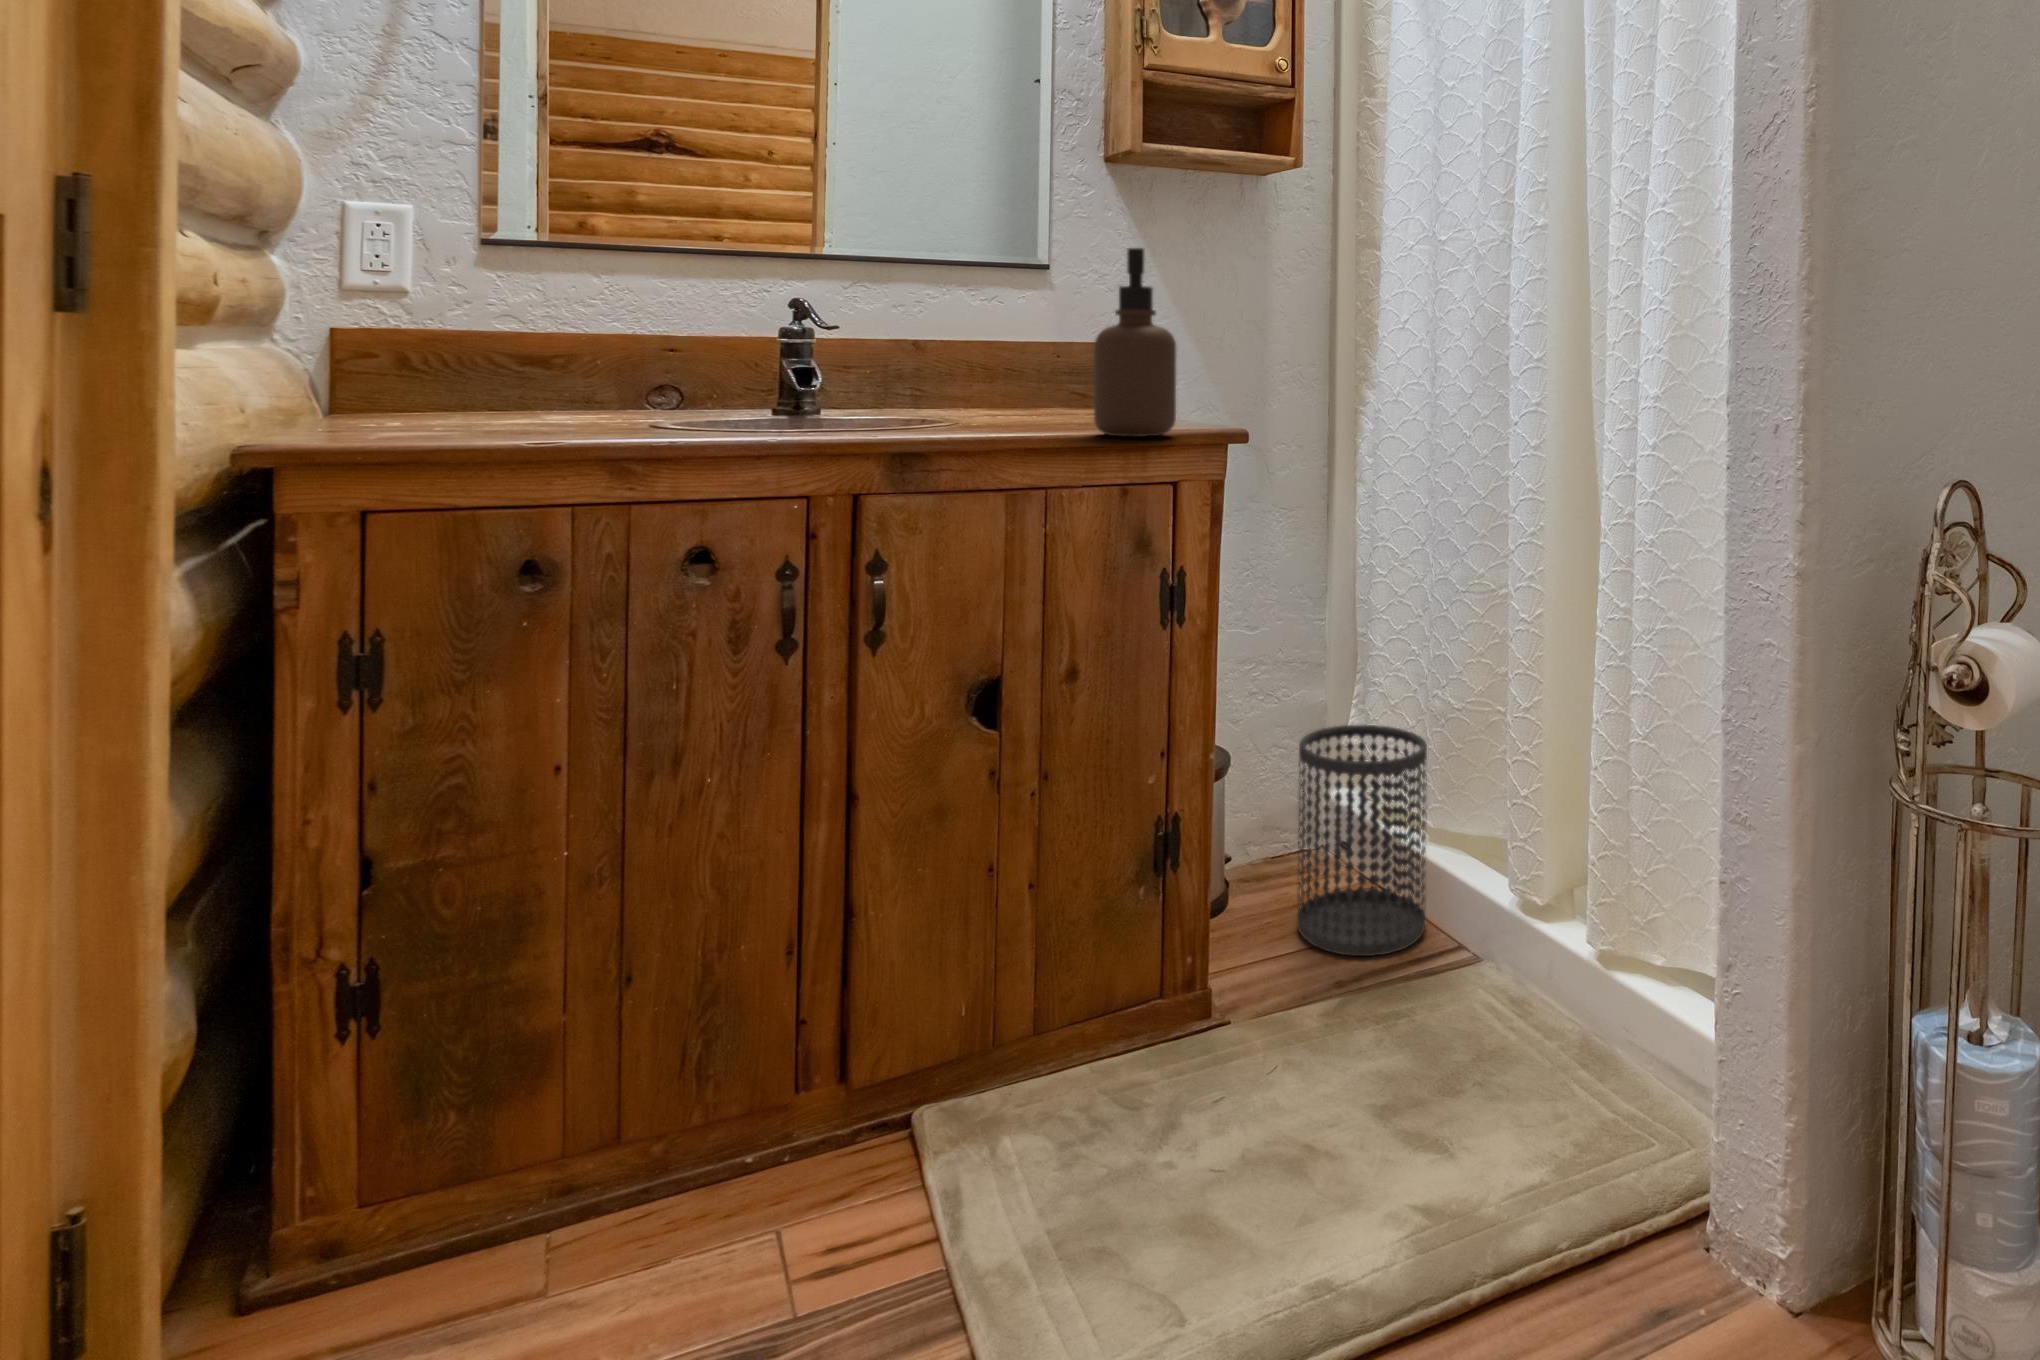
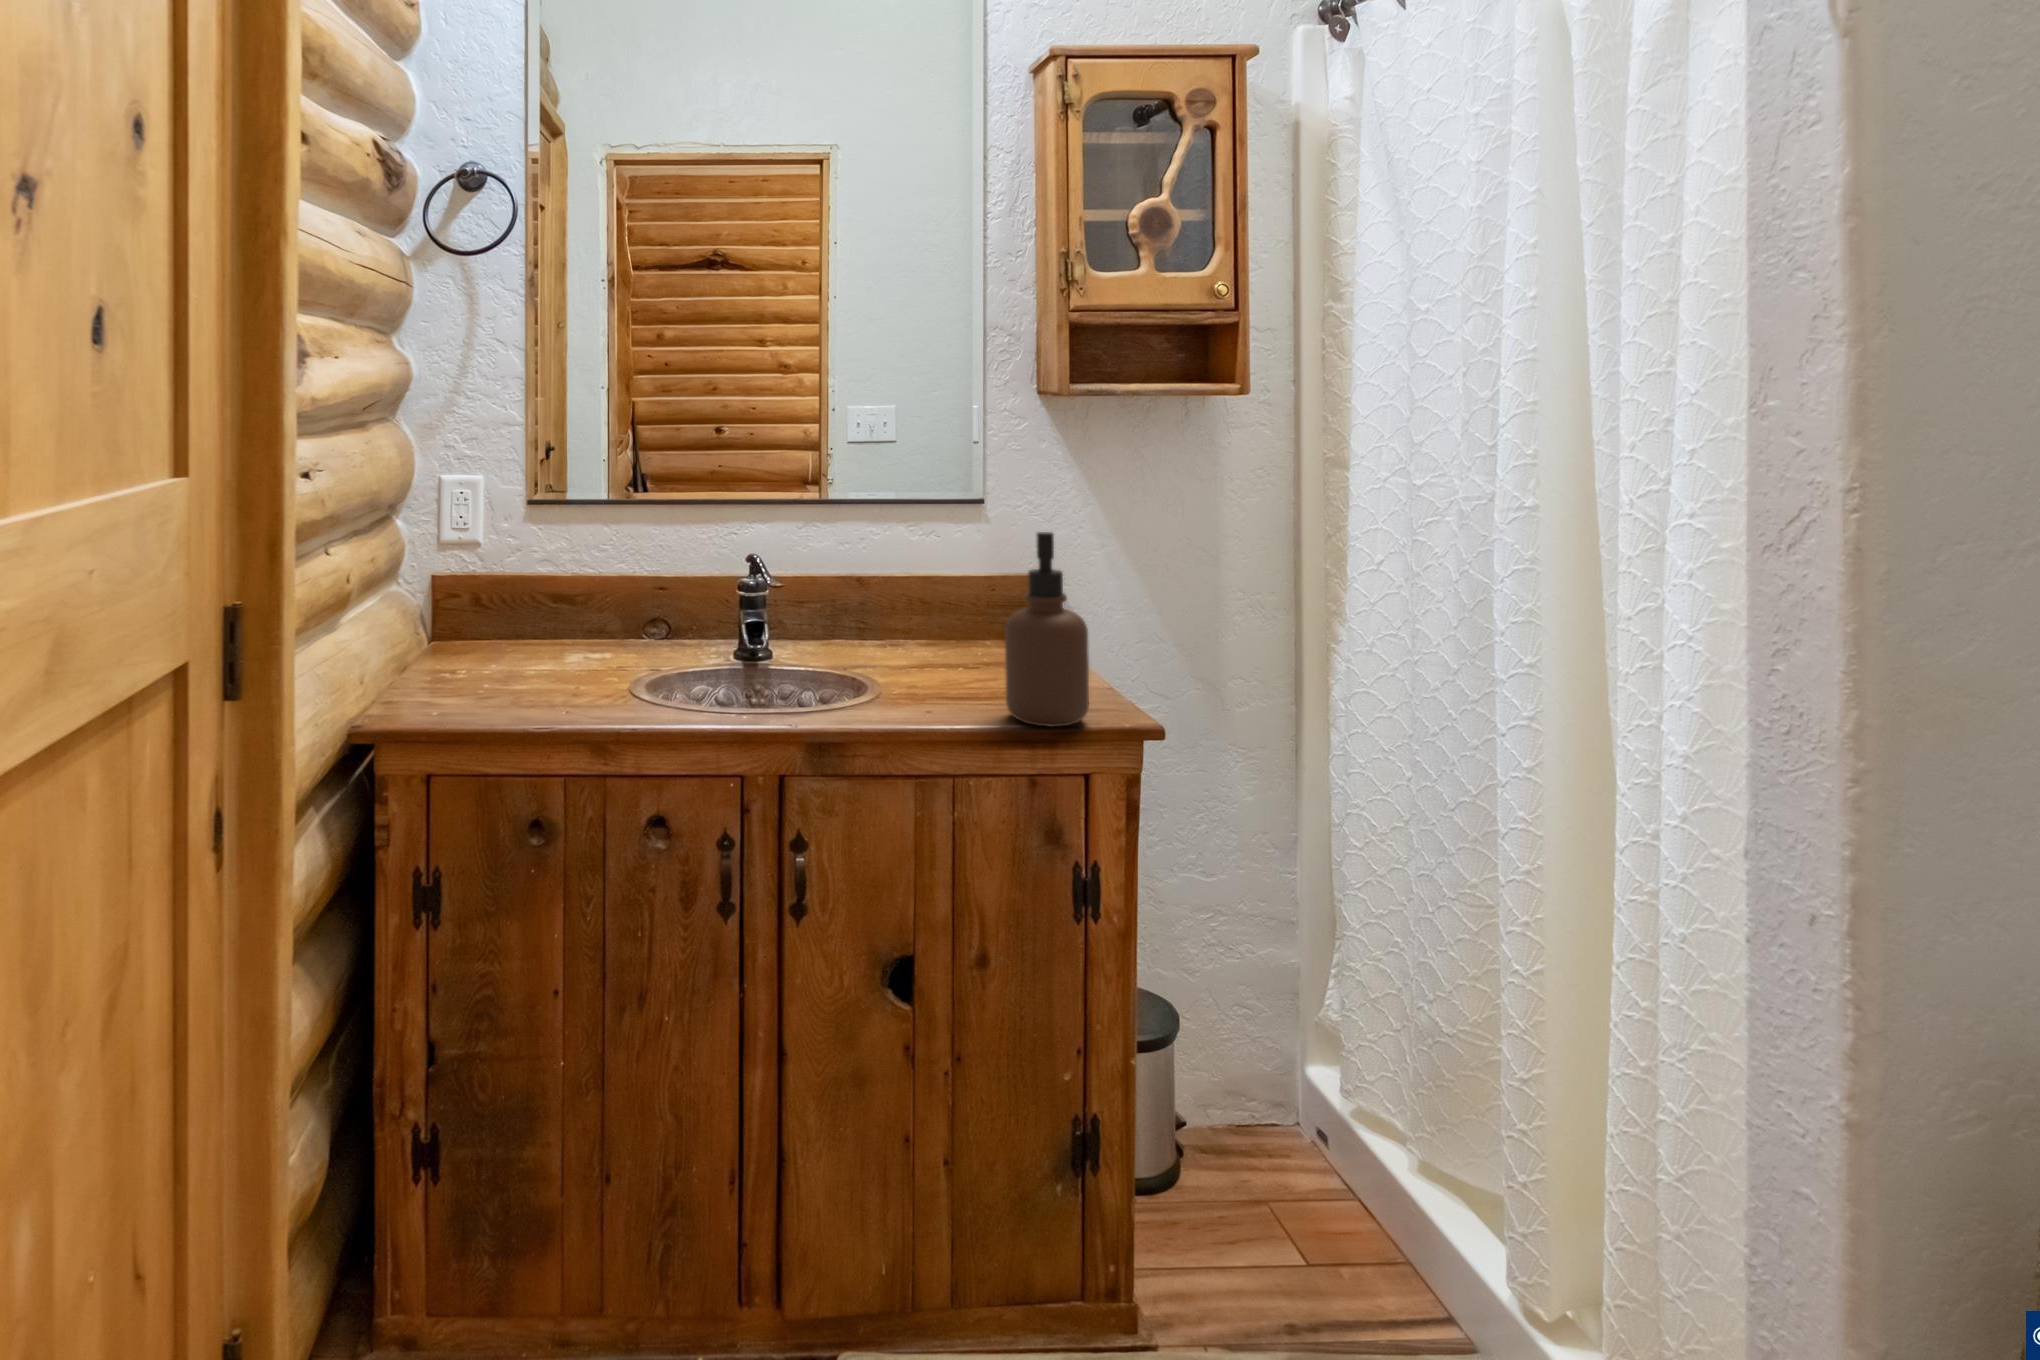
wastebasket: present [1297,725,1427,956] -> none [1252,1012,1411,1302]

